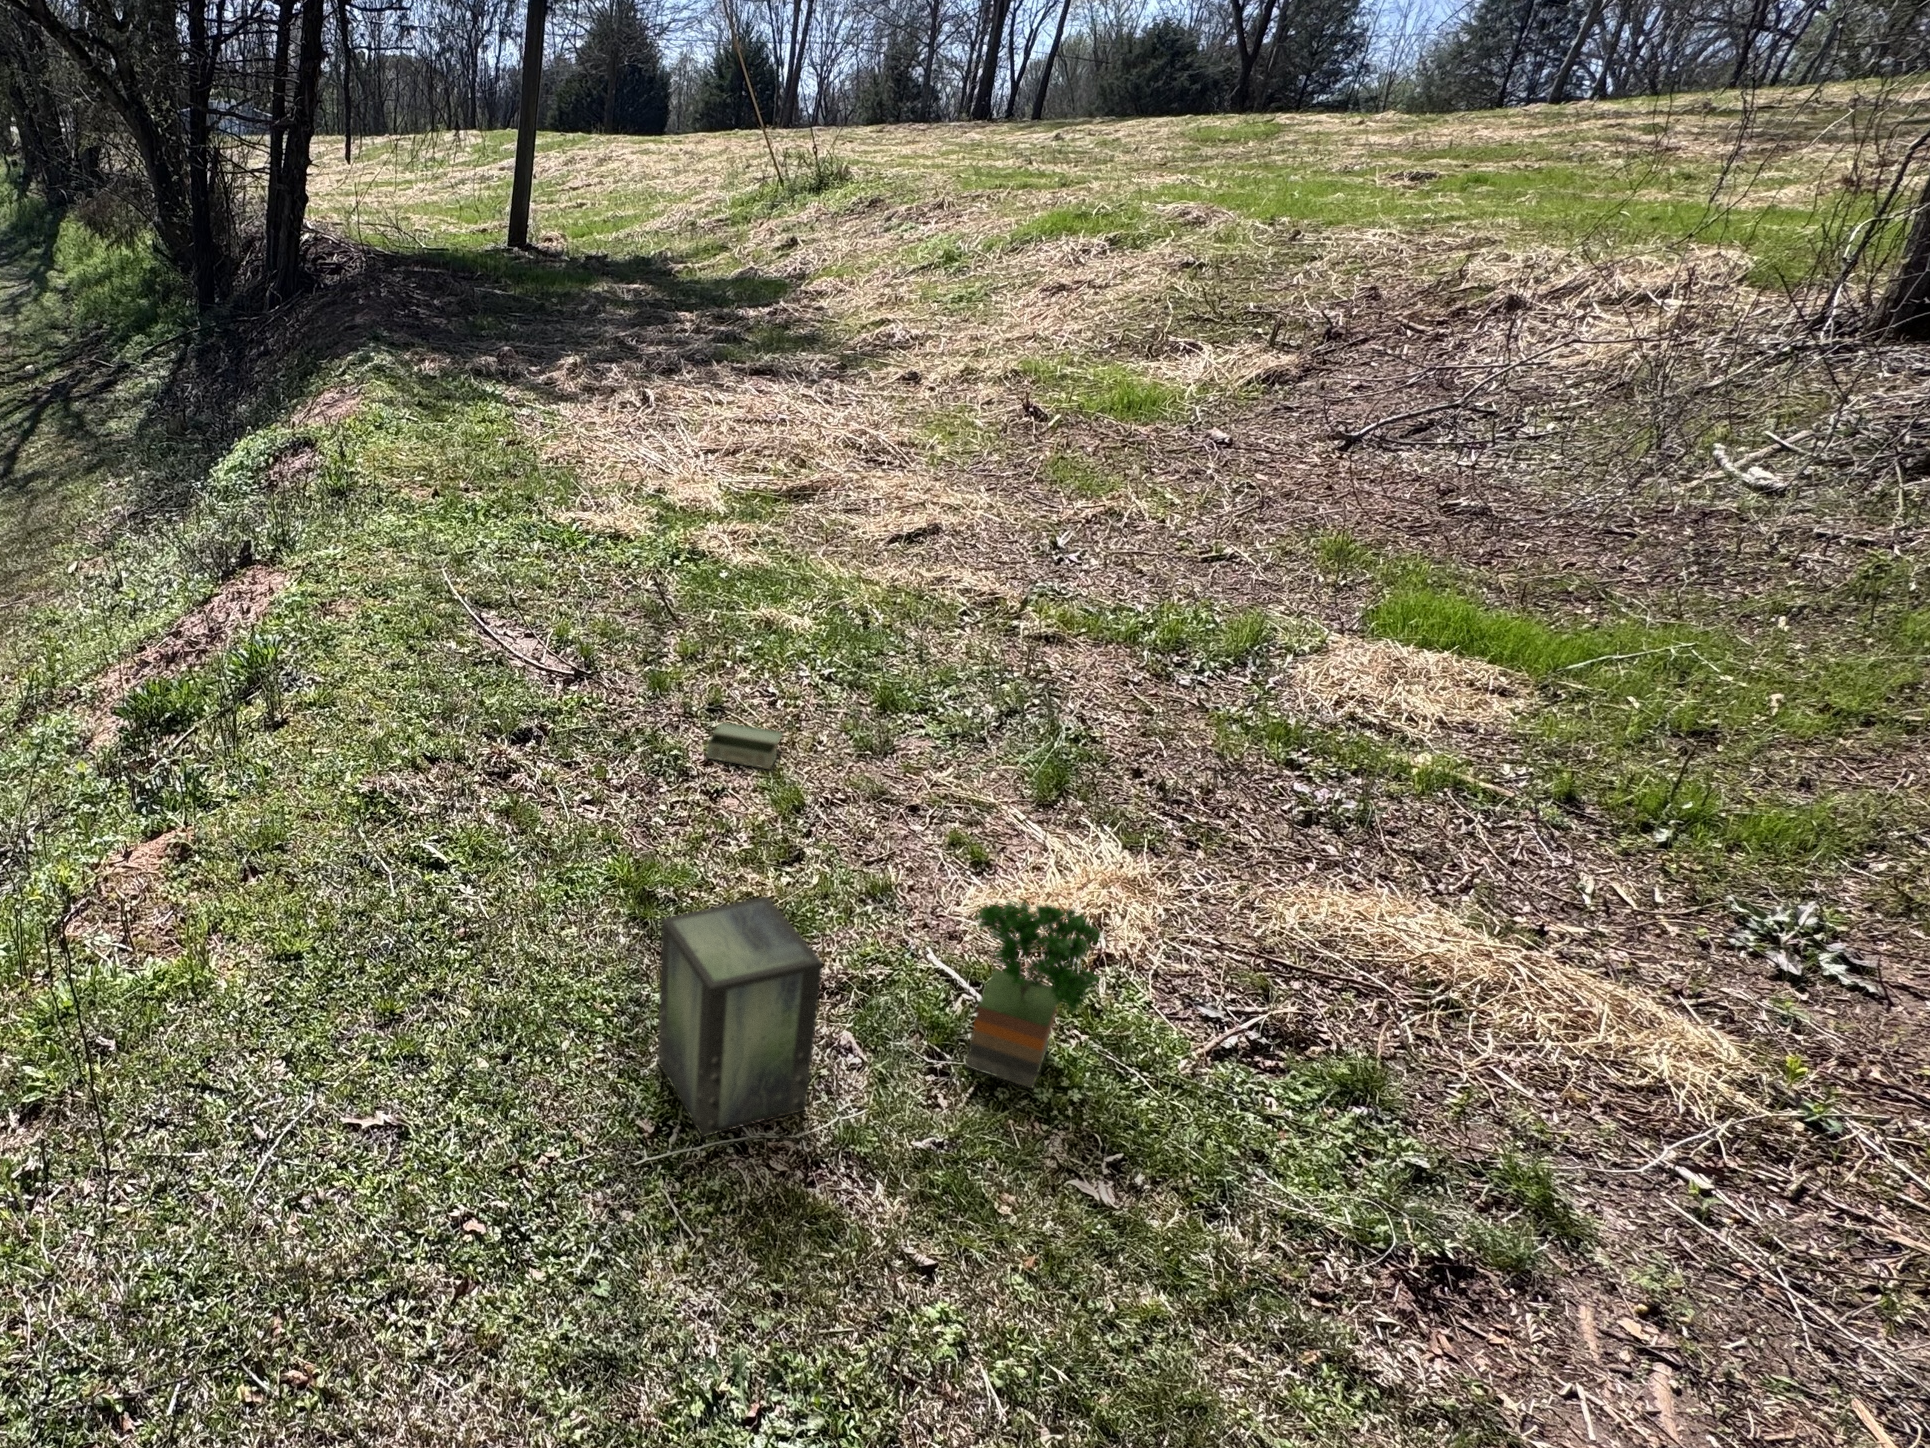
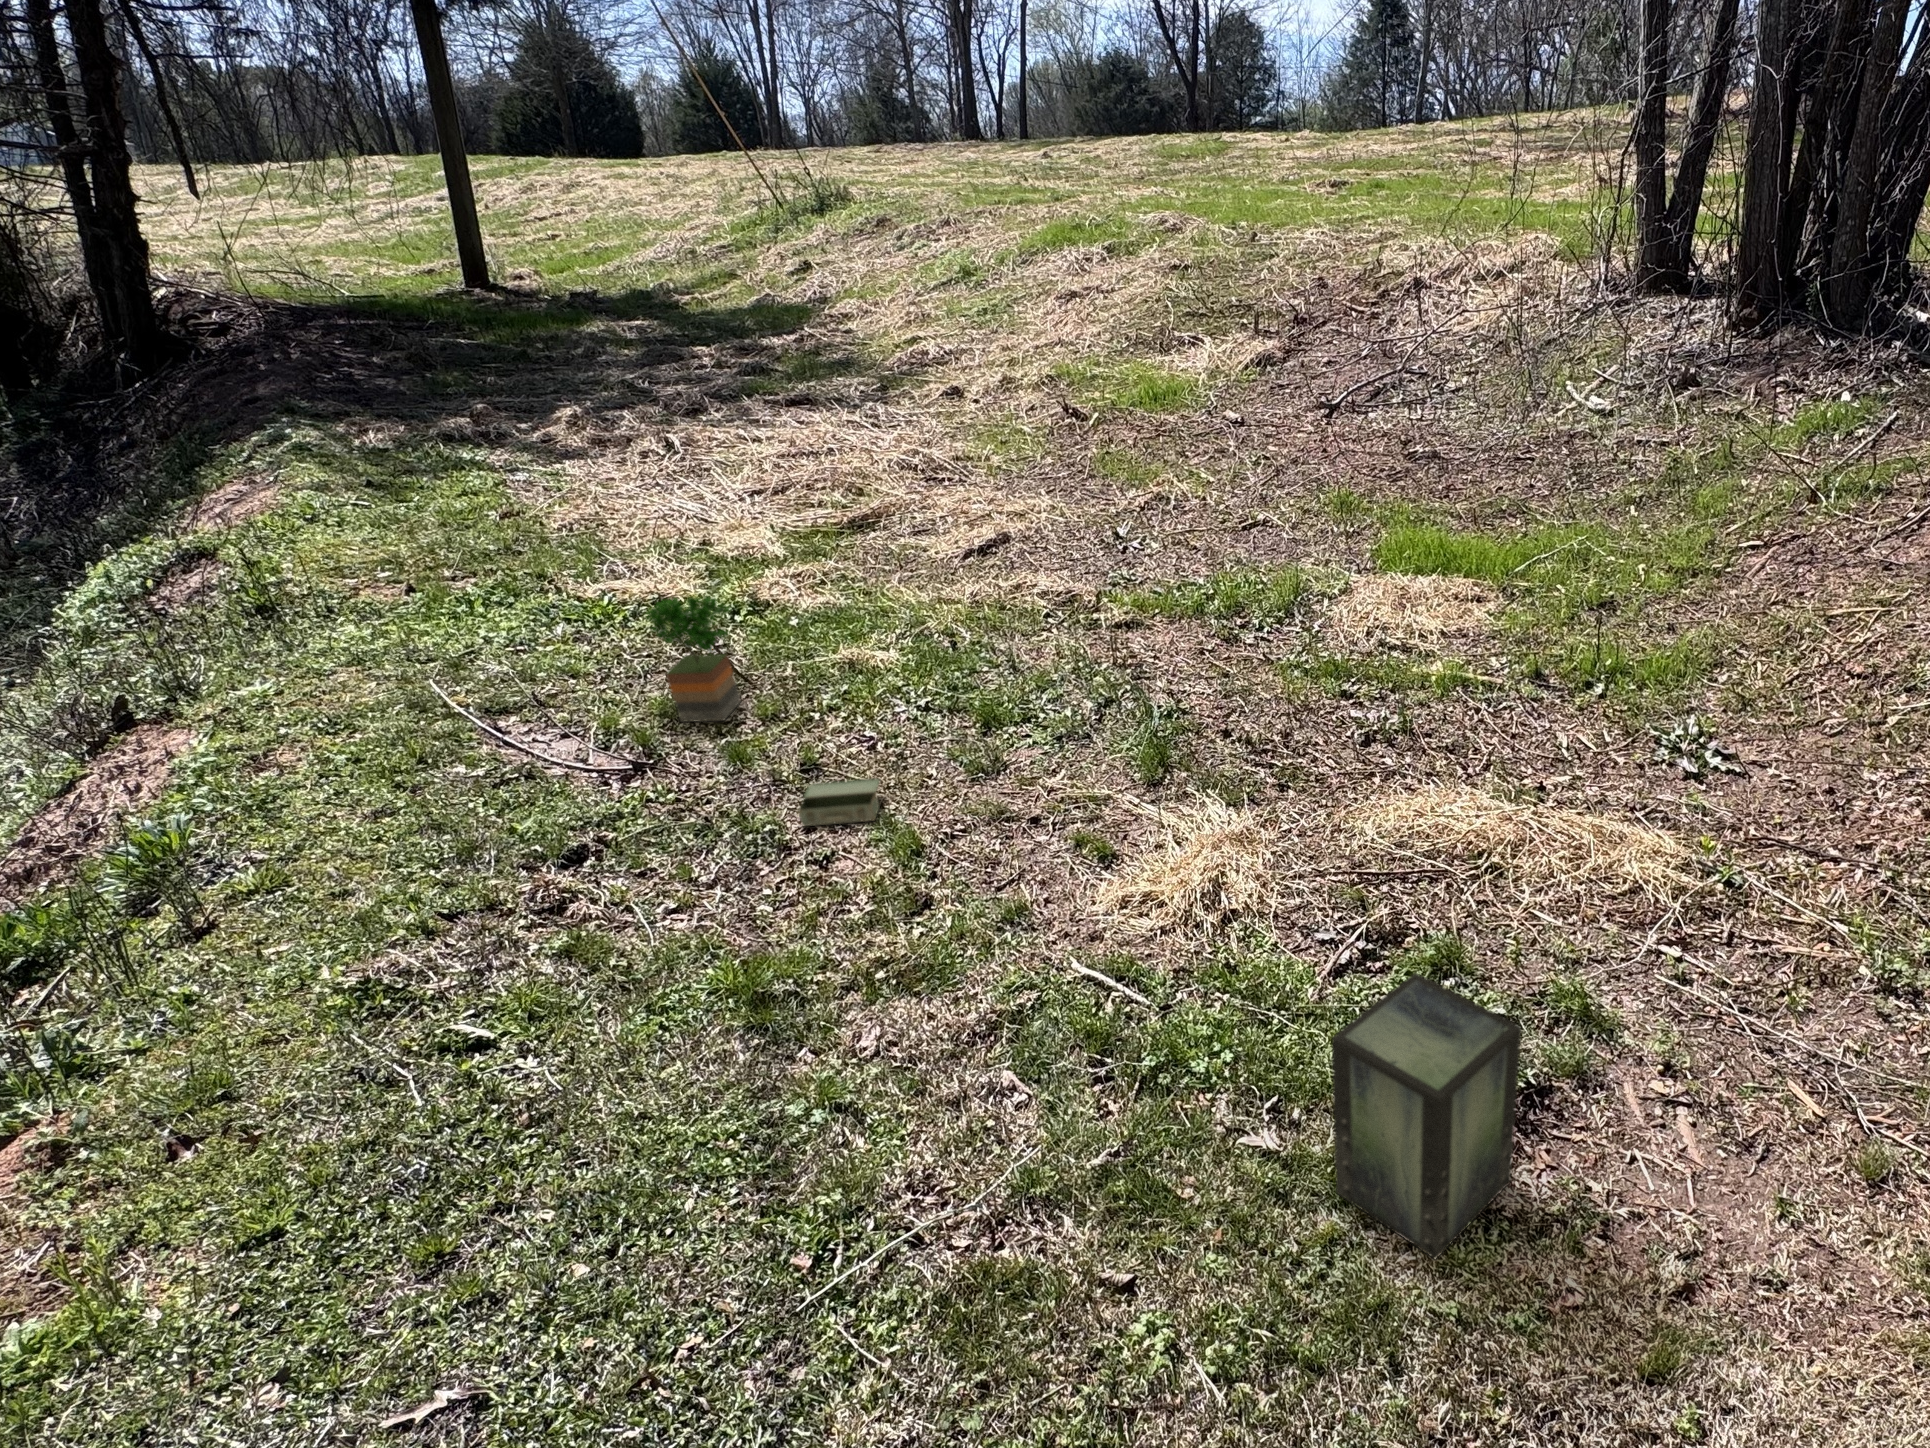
storage box: present [657,897,823,1137] -> present [1332,973,1521,1259]
potted tree: present [966,900,1101,1088] -> present [646,596,741,722]

